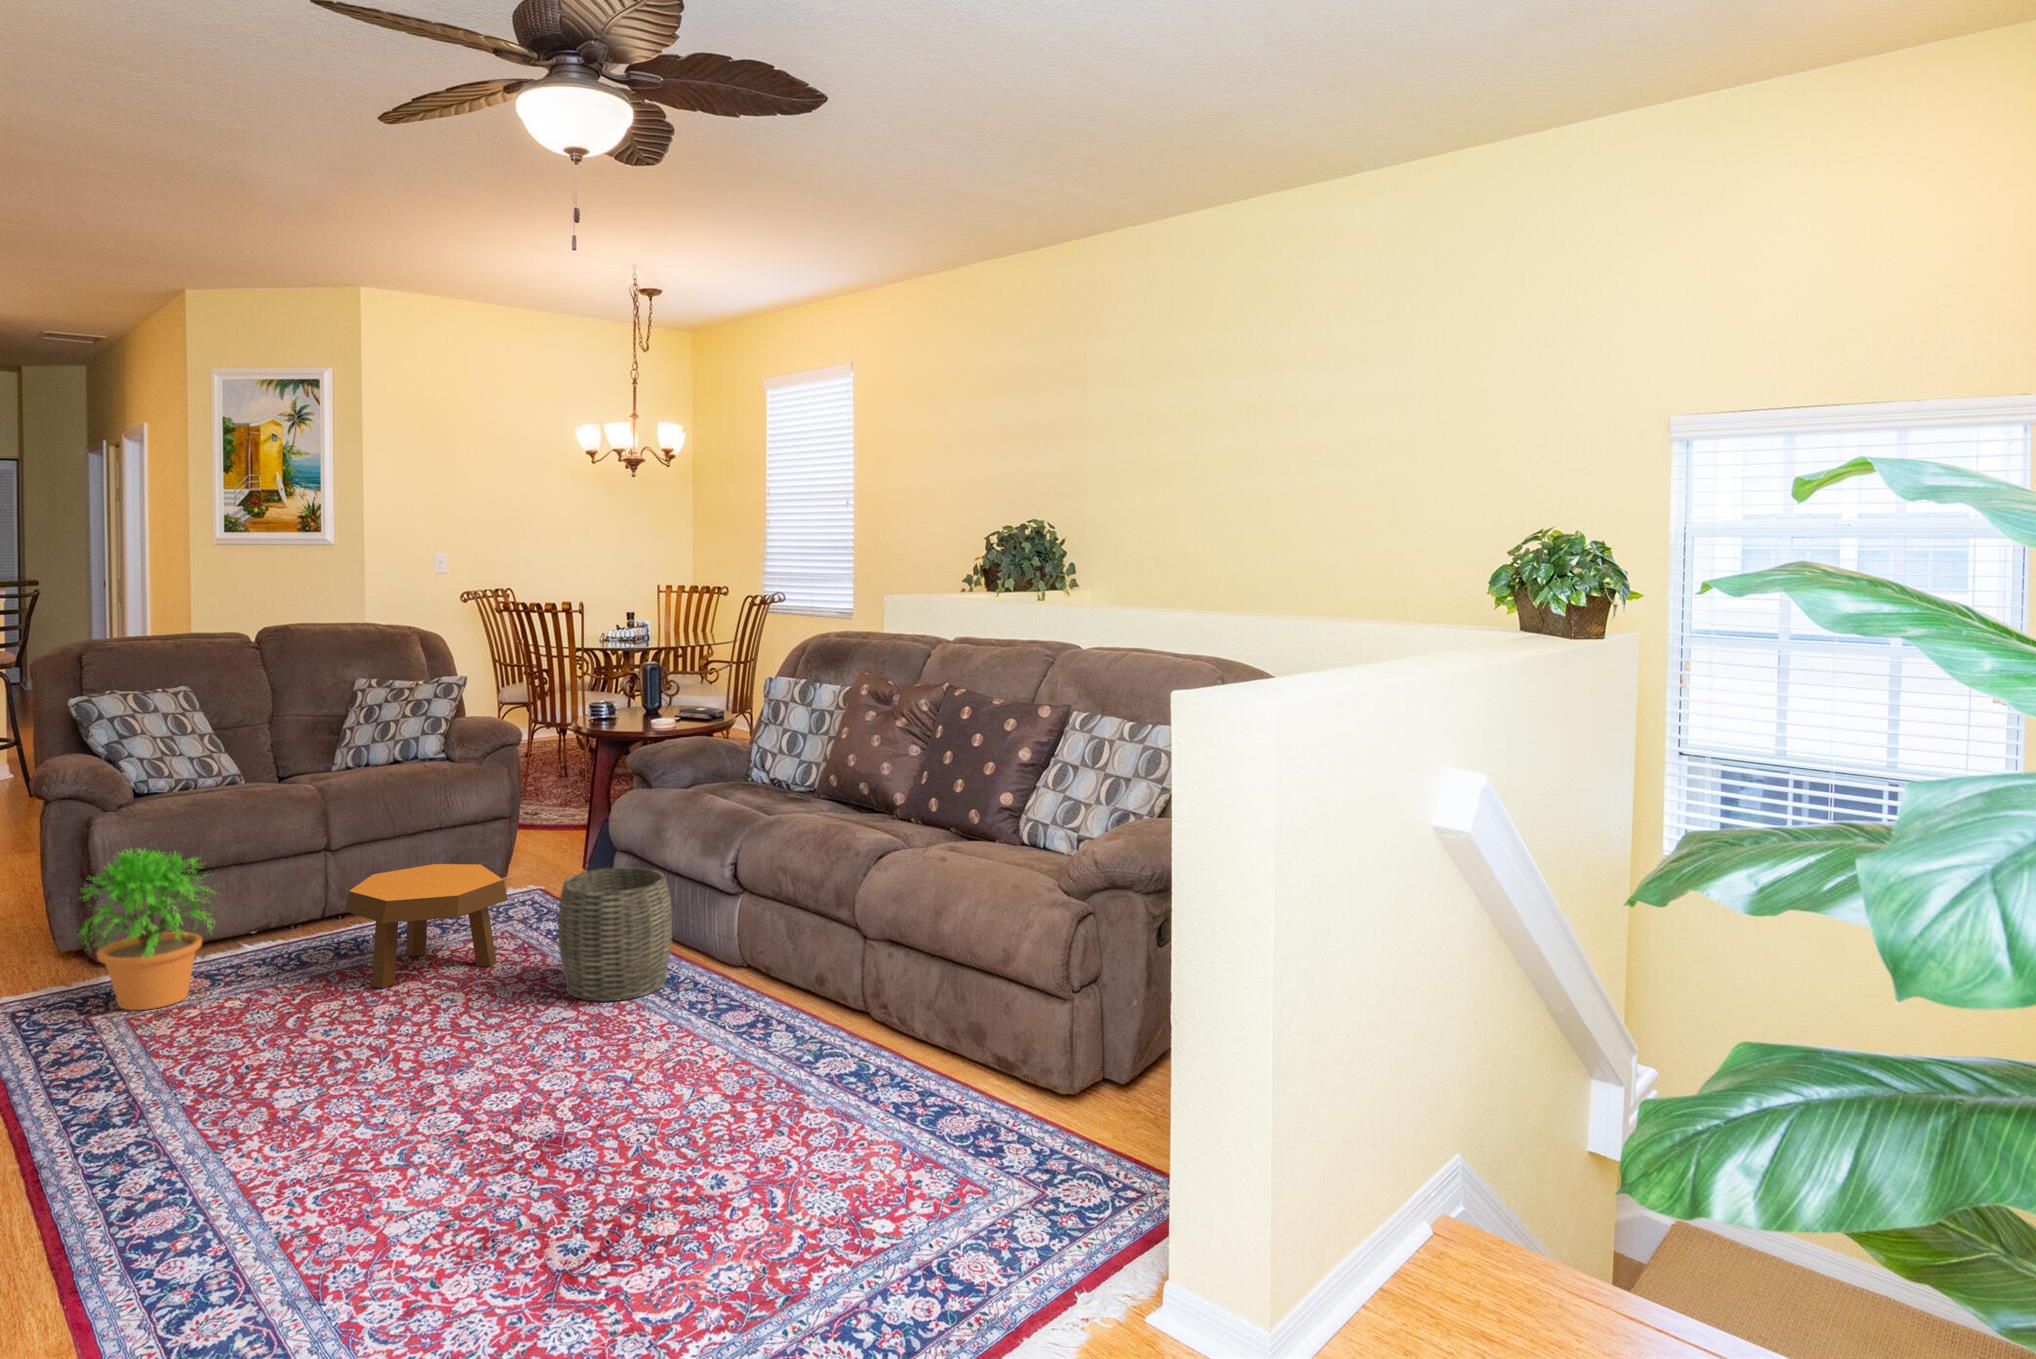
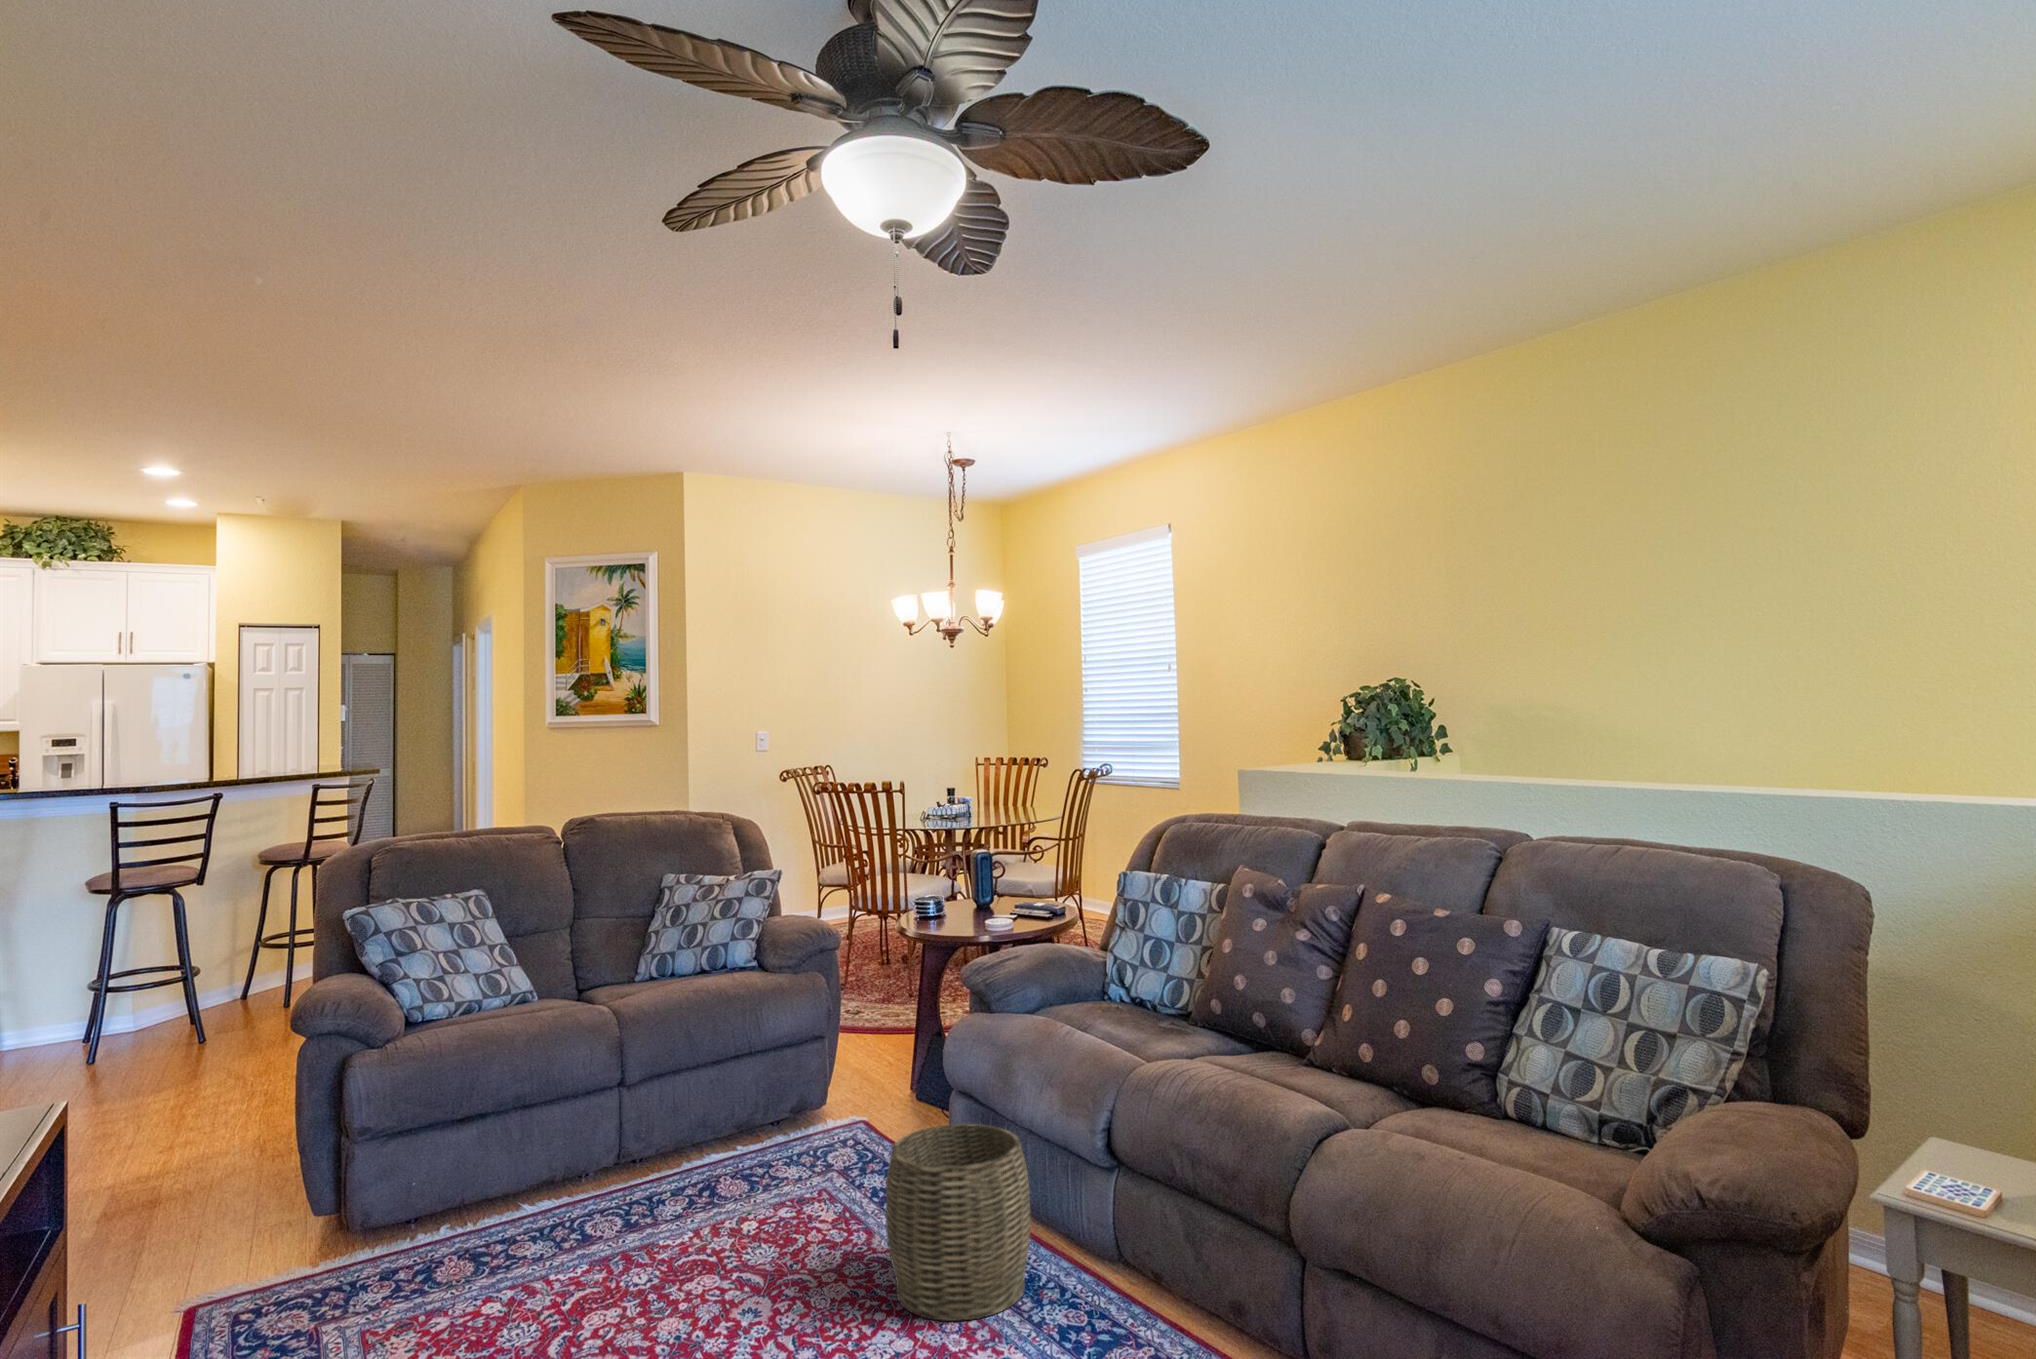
potted plant: present [80,849,215,1010] -> none [329,1093,504,1302]
footstool: present [345,864,508,988] -> none [634,1107,824,1281]

